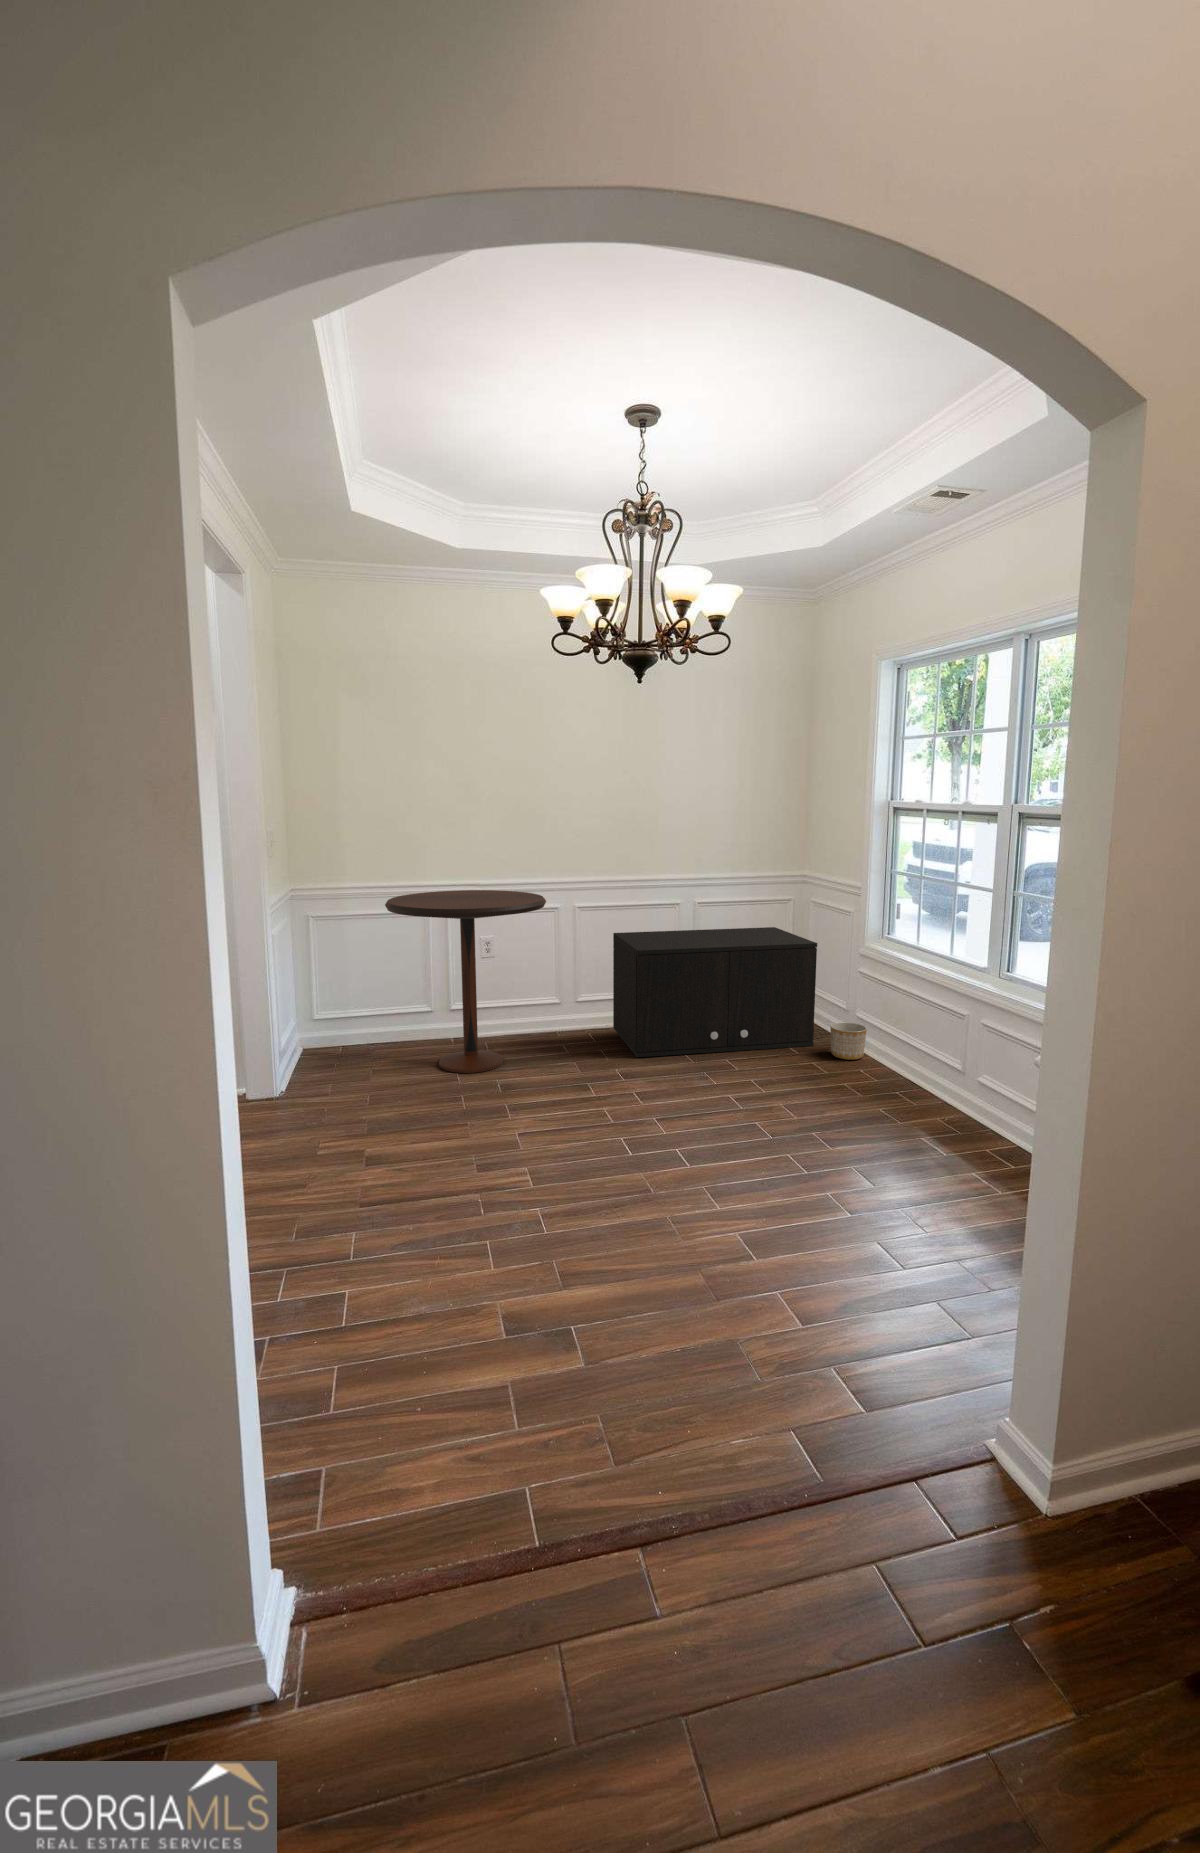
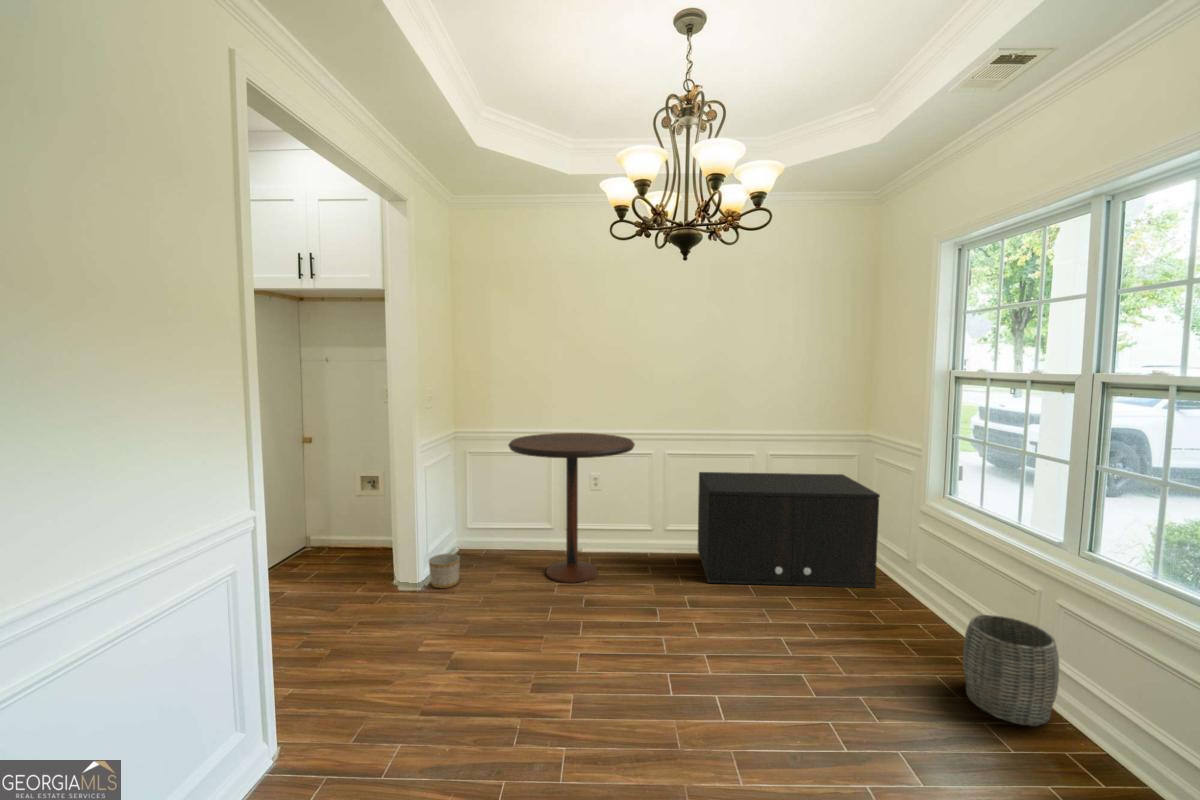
planter: present [830,1022,867,1060] -> present [429,554,460,588]
woven basket: none [903,1043,982,1135] -> present [963,615,1059,726]

